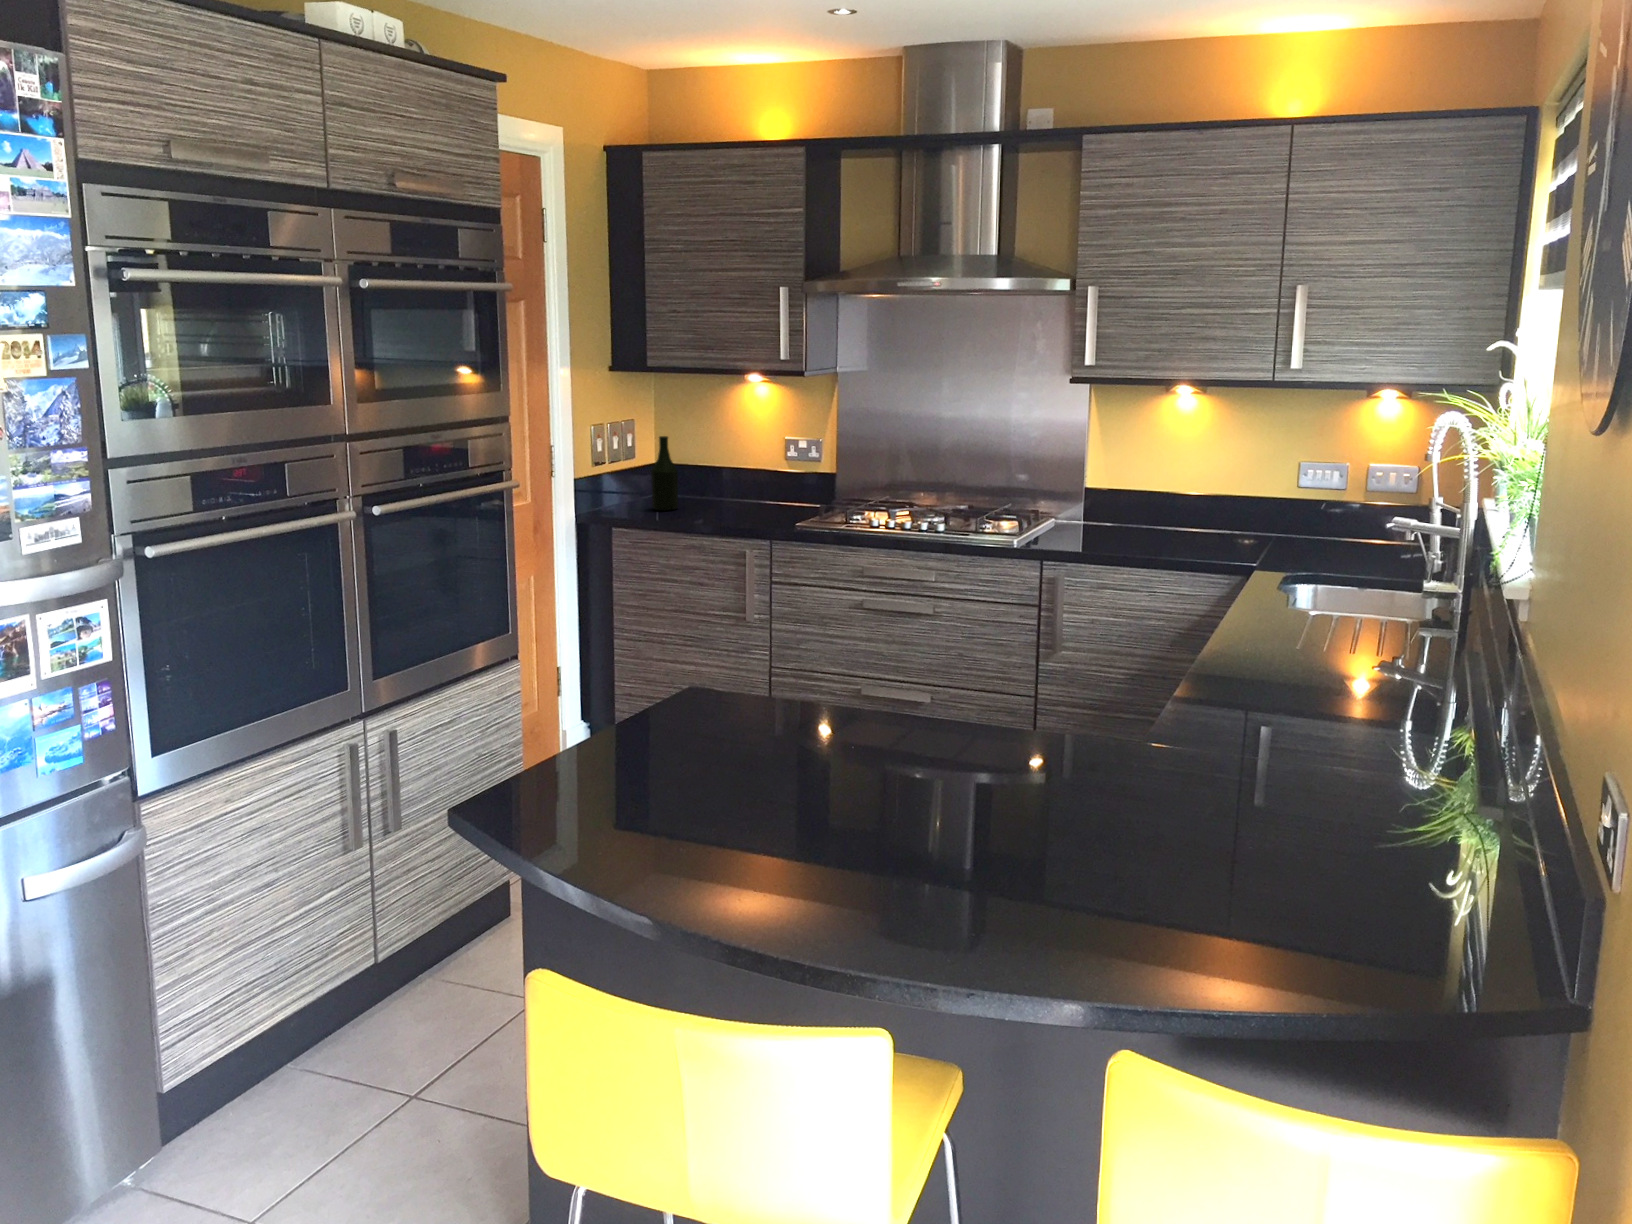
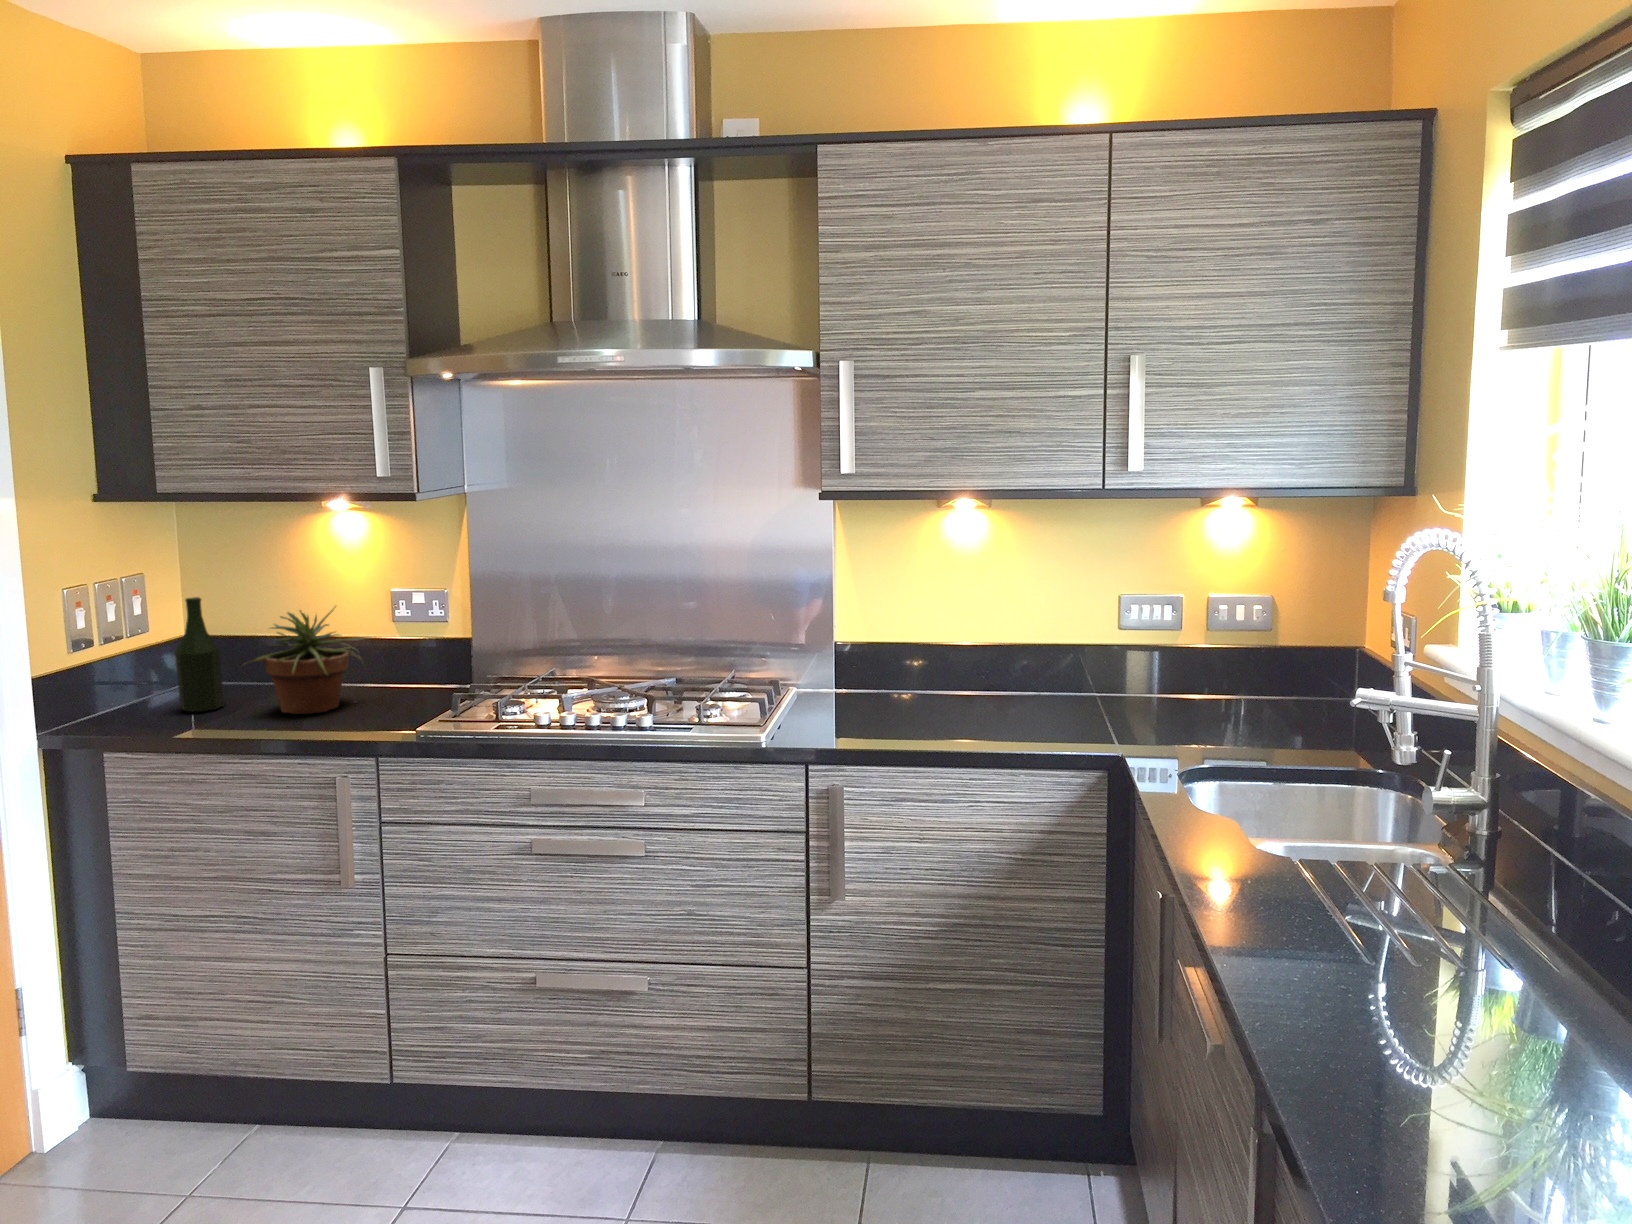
potted plant: none [691,445,775,515] -> present [244,610,368,714]

